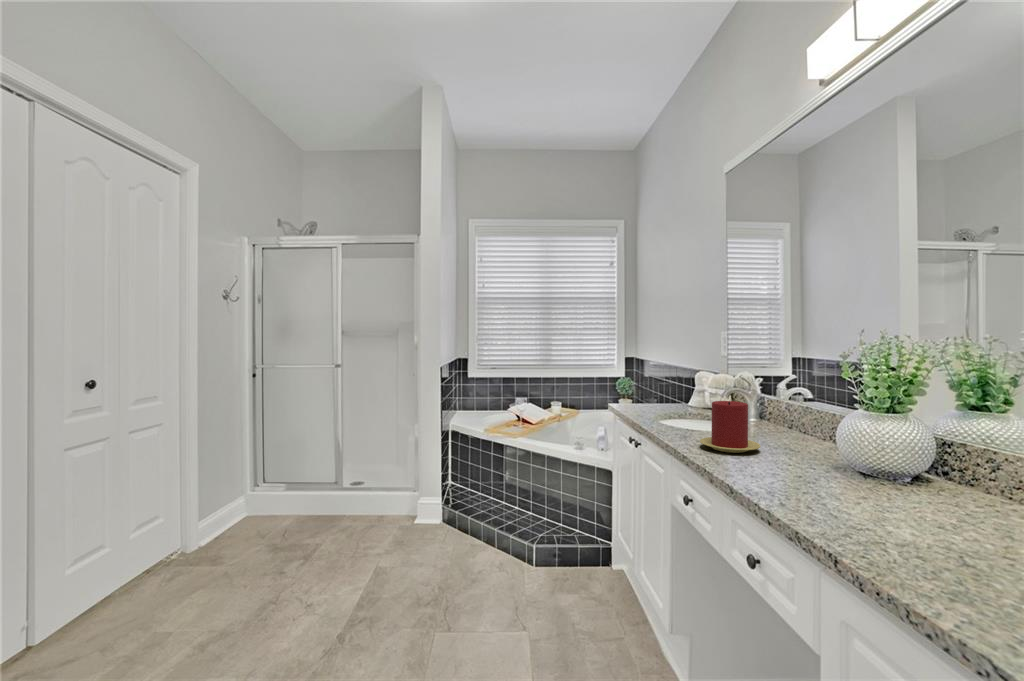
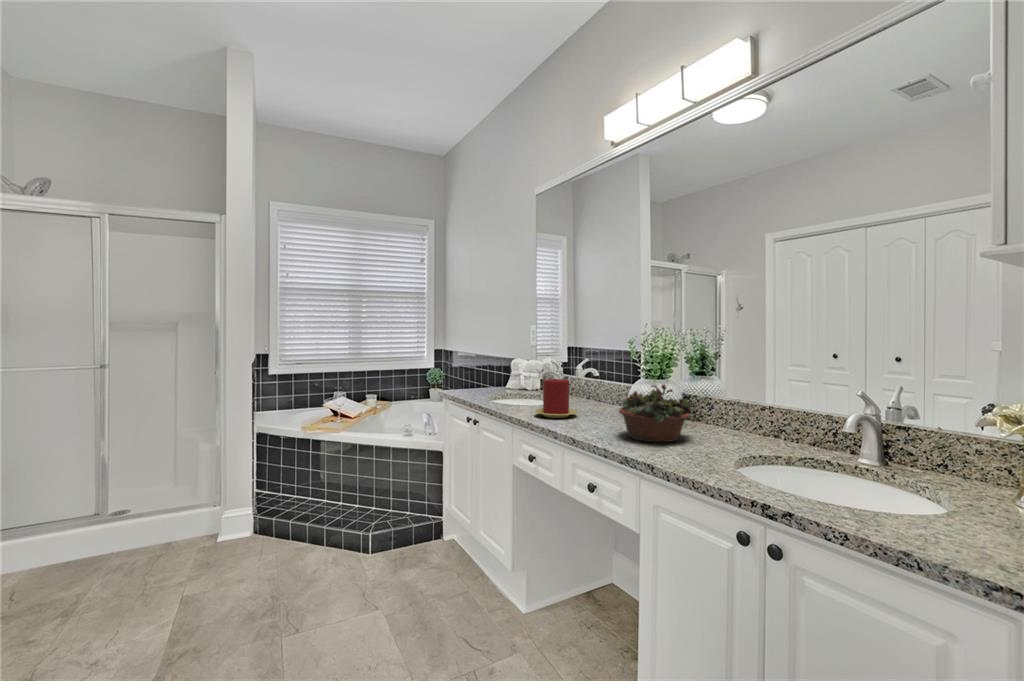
succulent planter: none [804,425,942,517] -> present [619,384,691,442]

